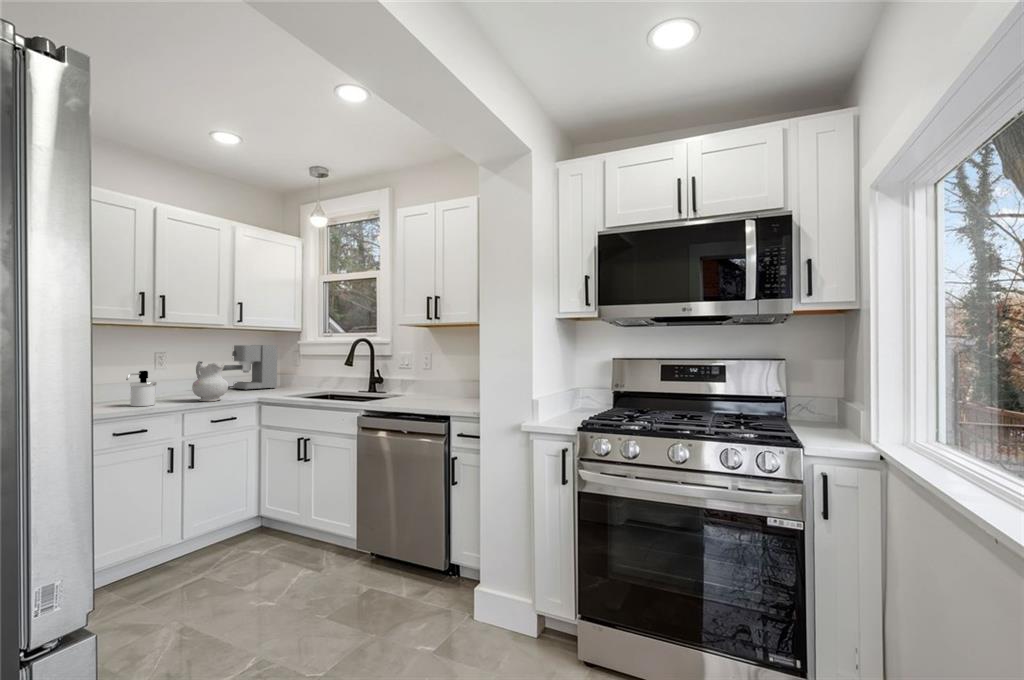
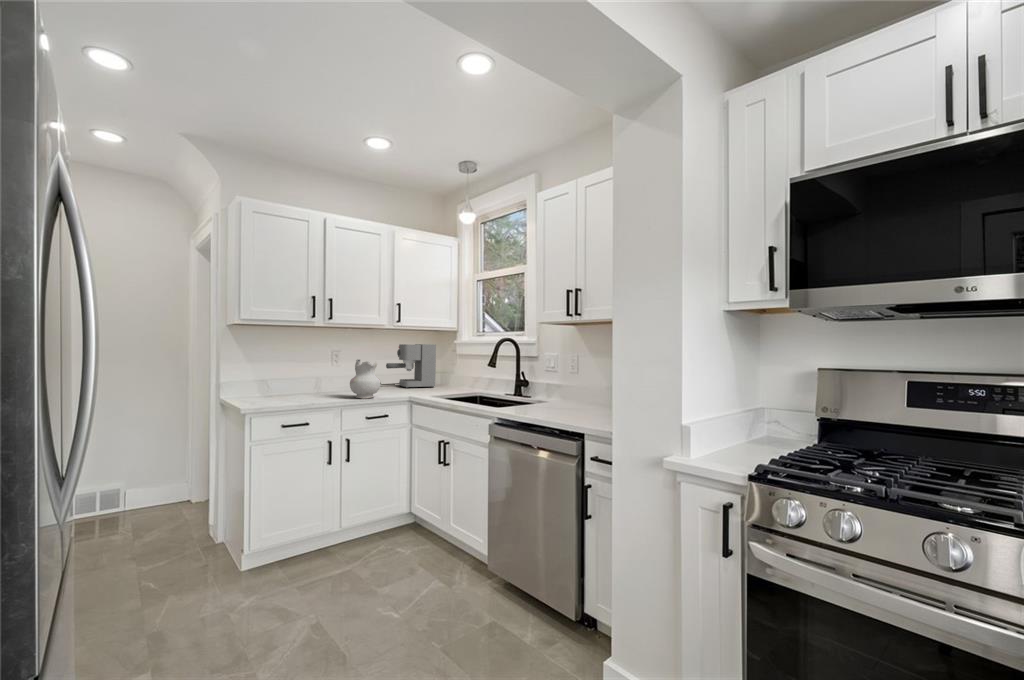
soap dispenser: present [126,371,156,406] -> none [292,367,319,400]

